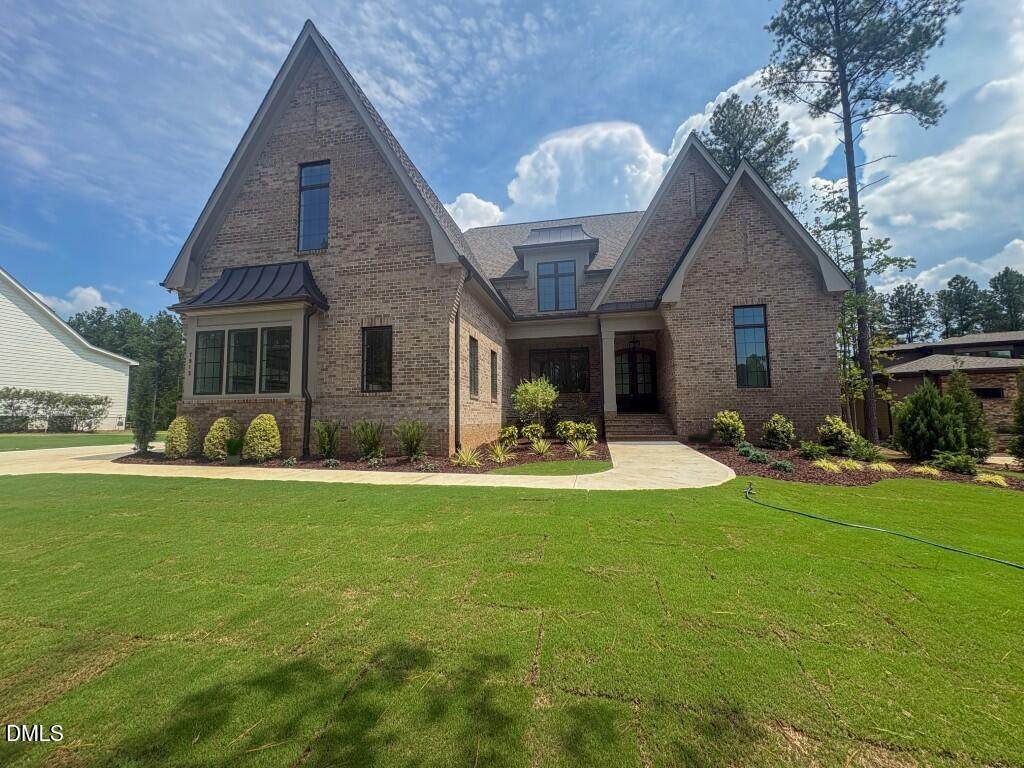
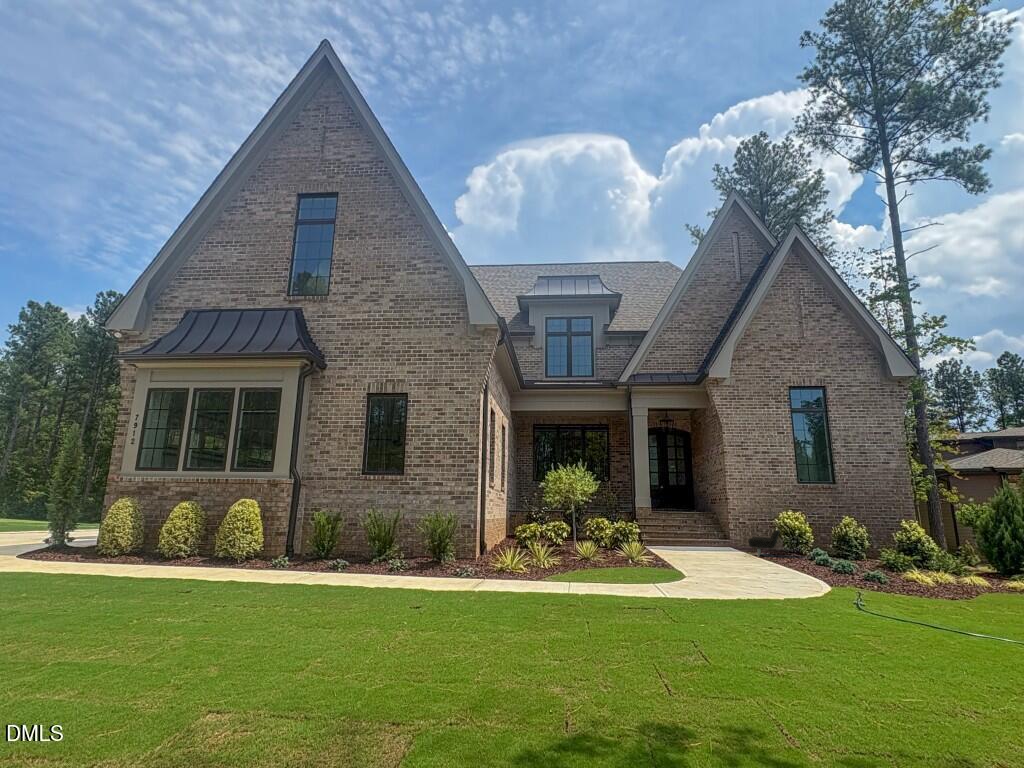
potted plant: present [218,438,248,464] -> none [180,529,227,565]

